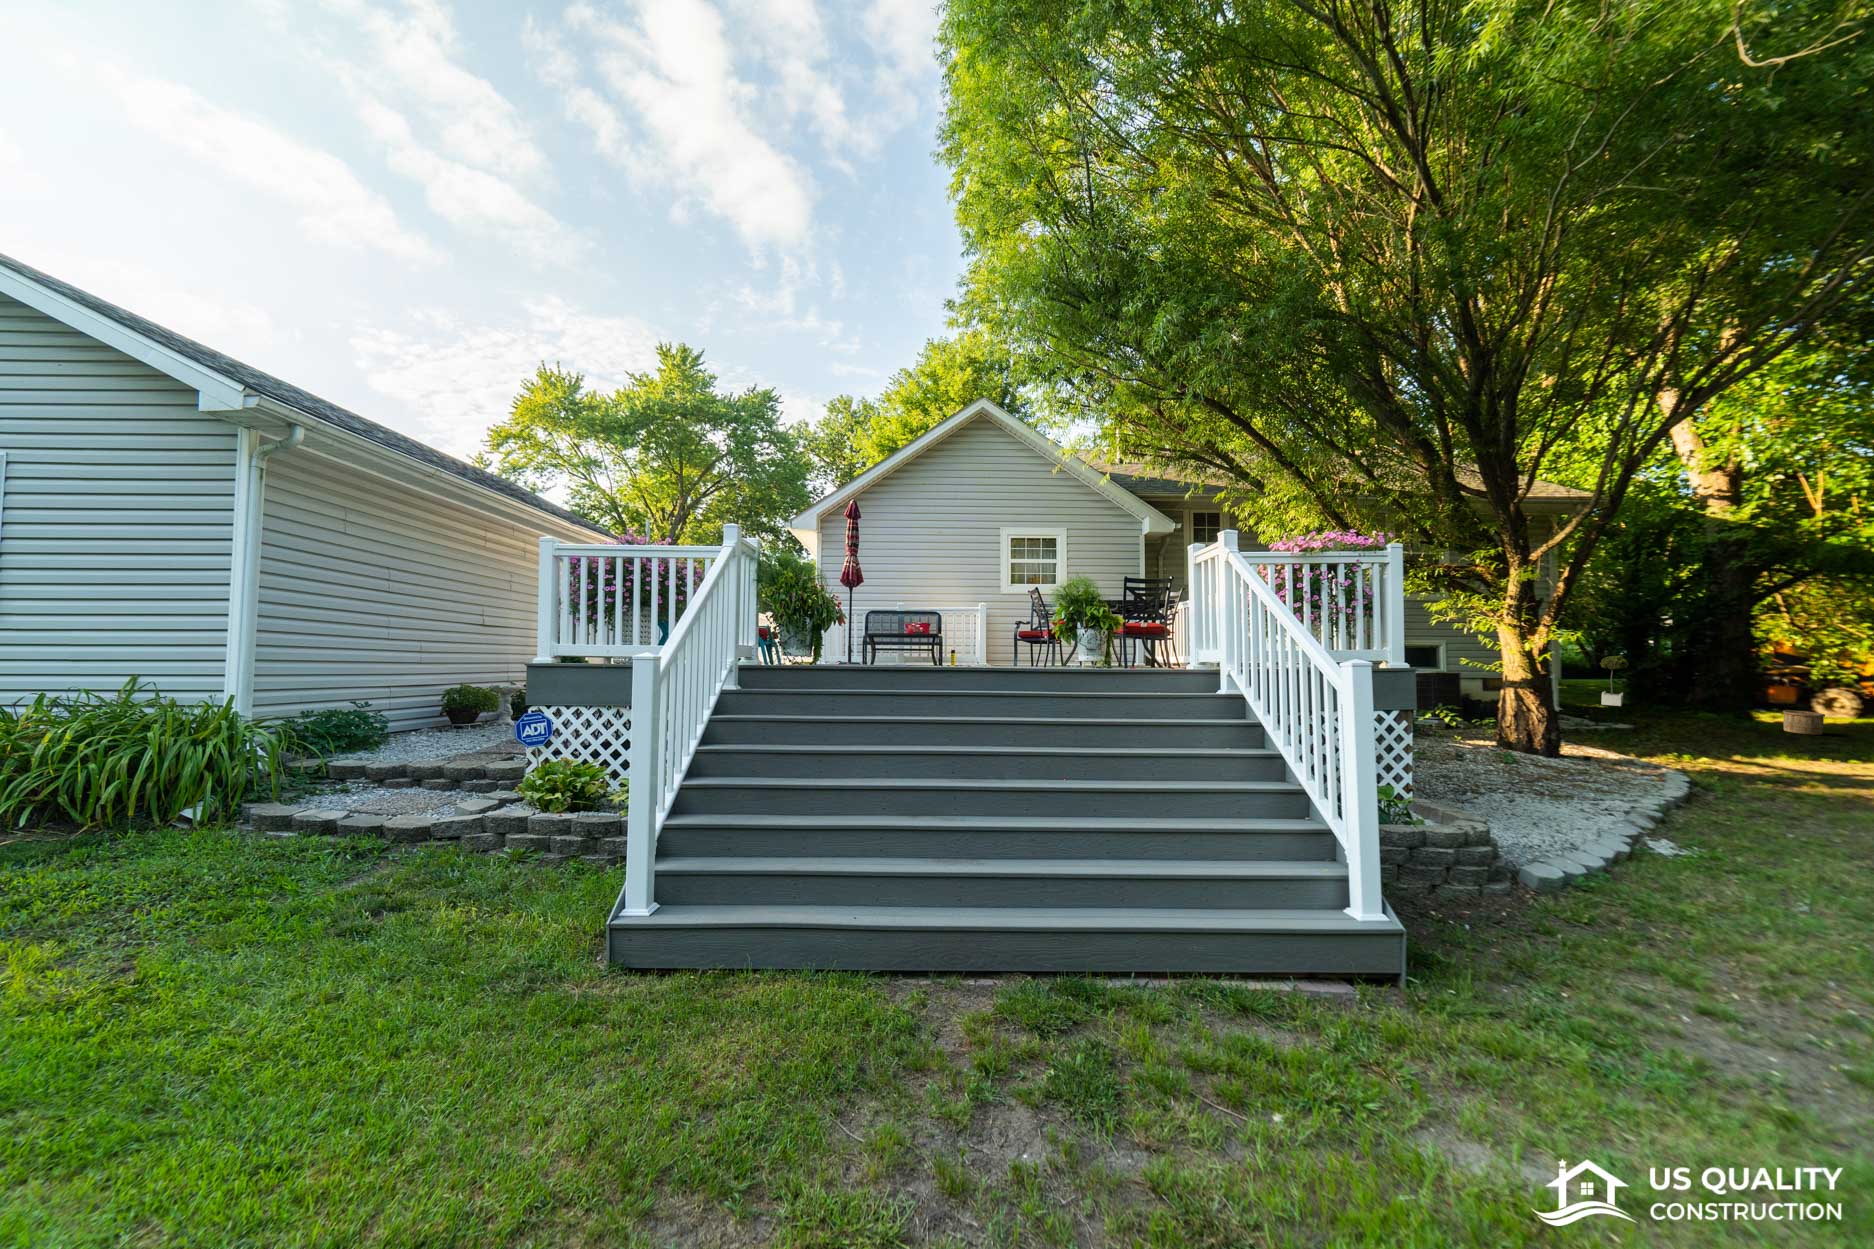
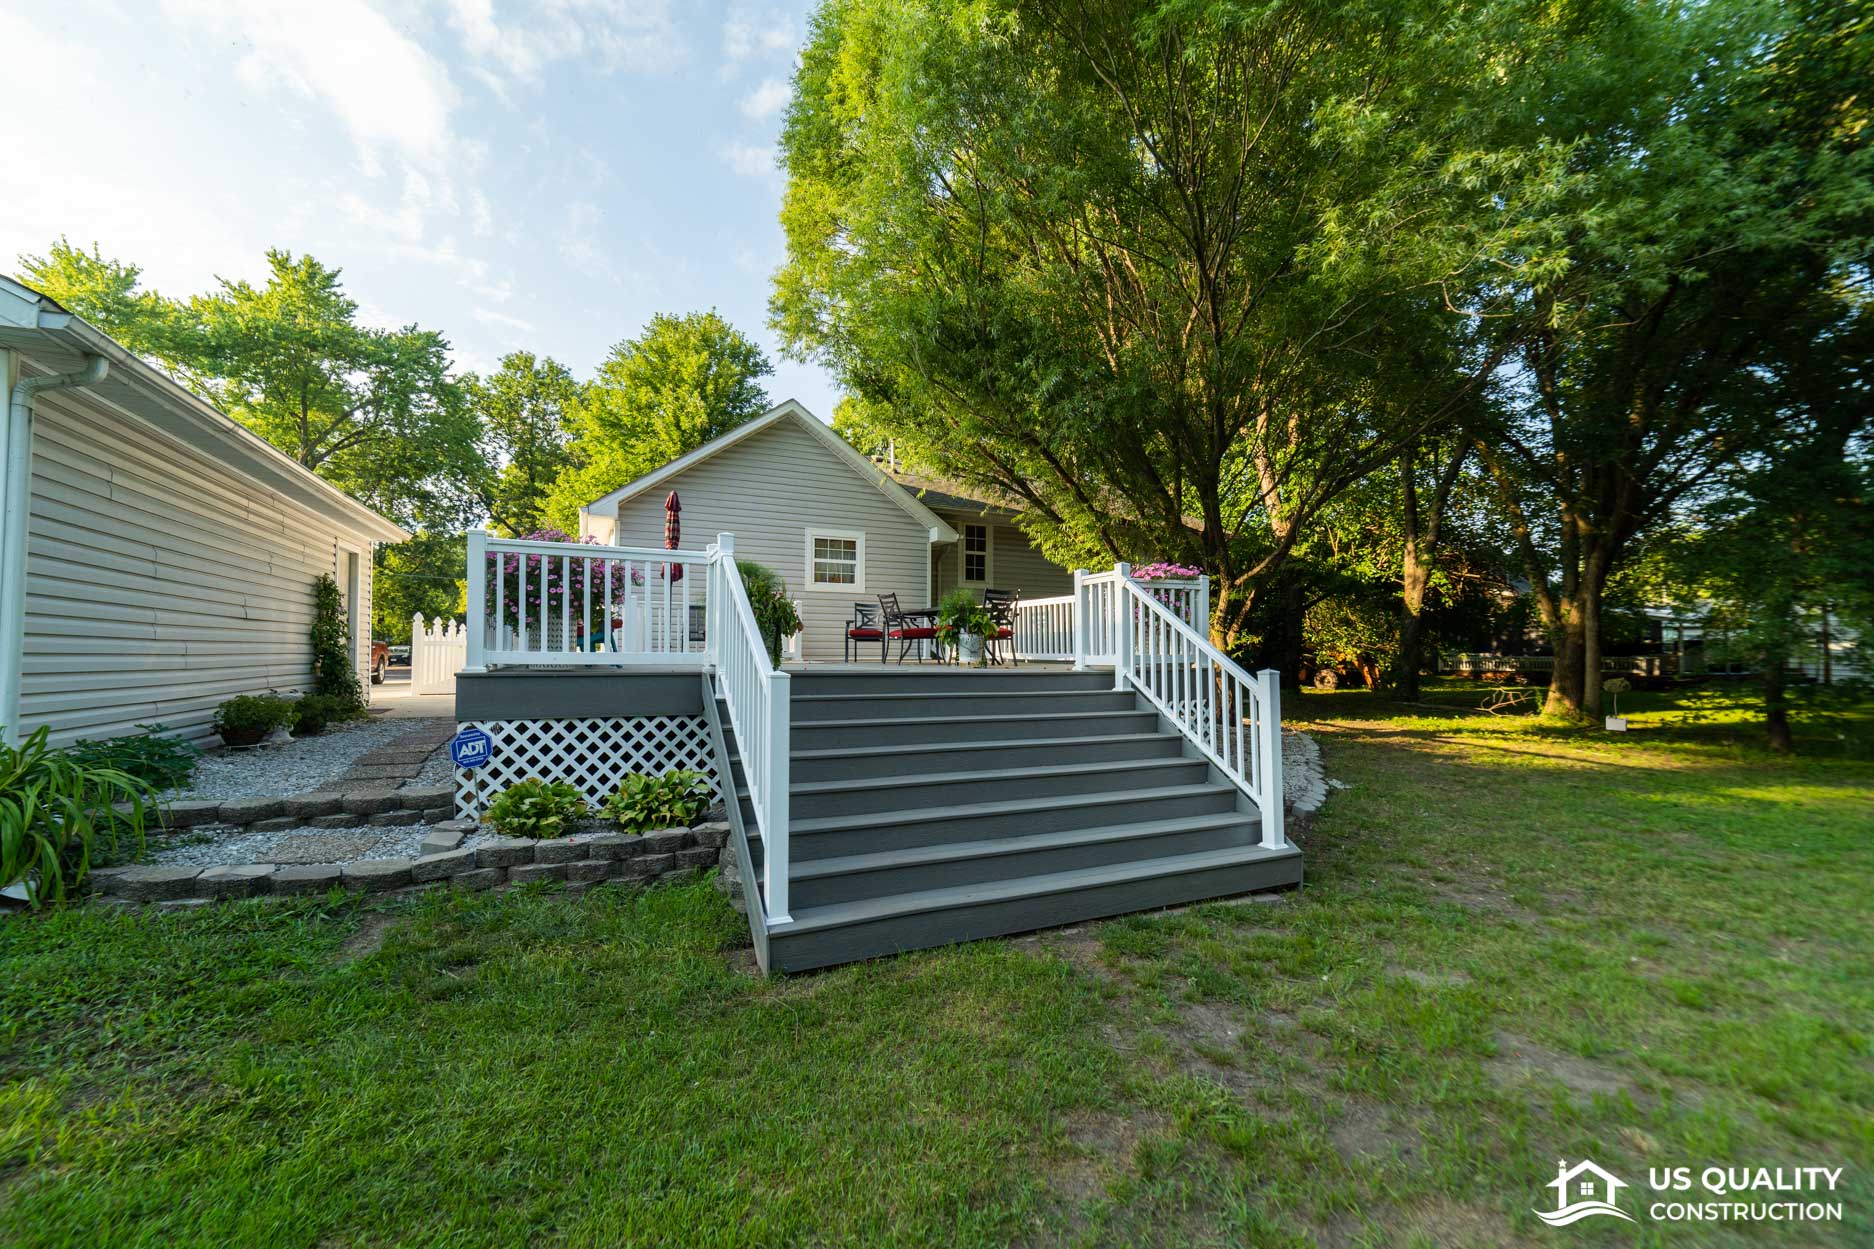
wooden bucket: present [1783,711,1825,735] -> none [1787,733,1829,758]

